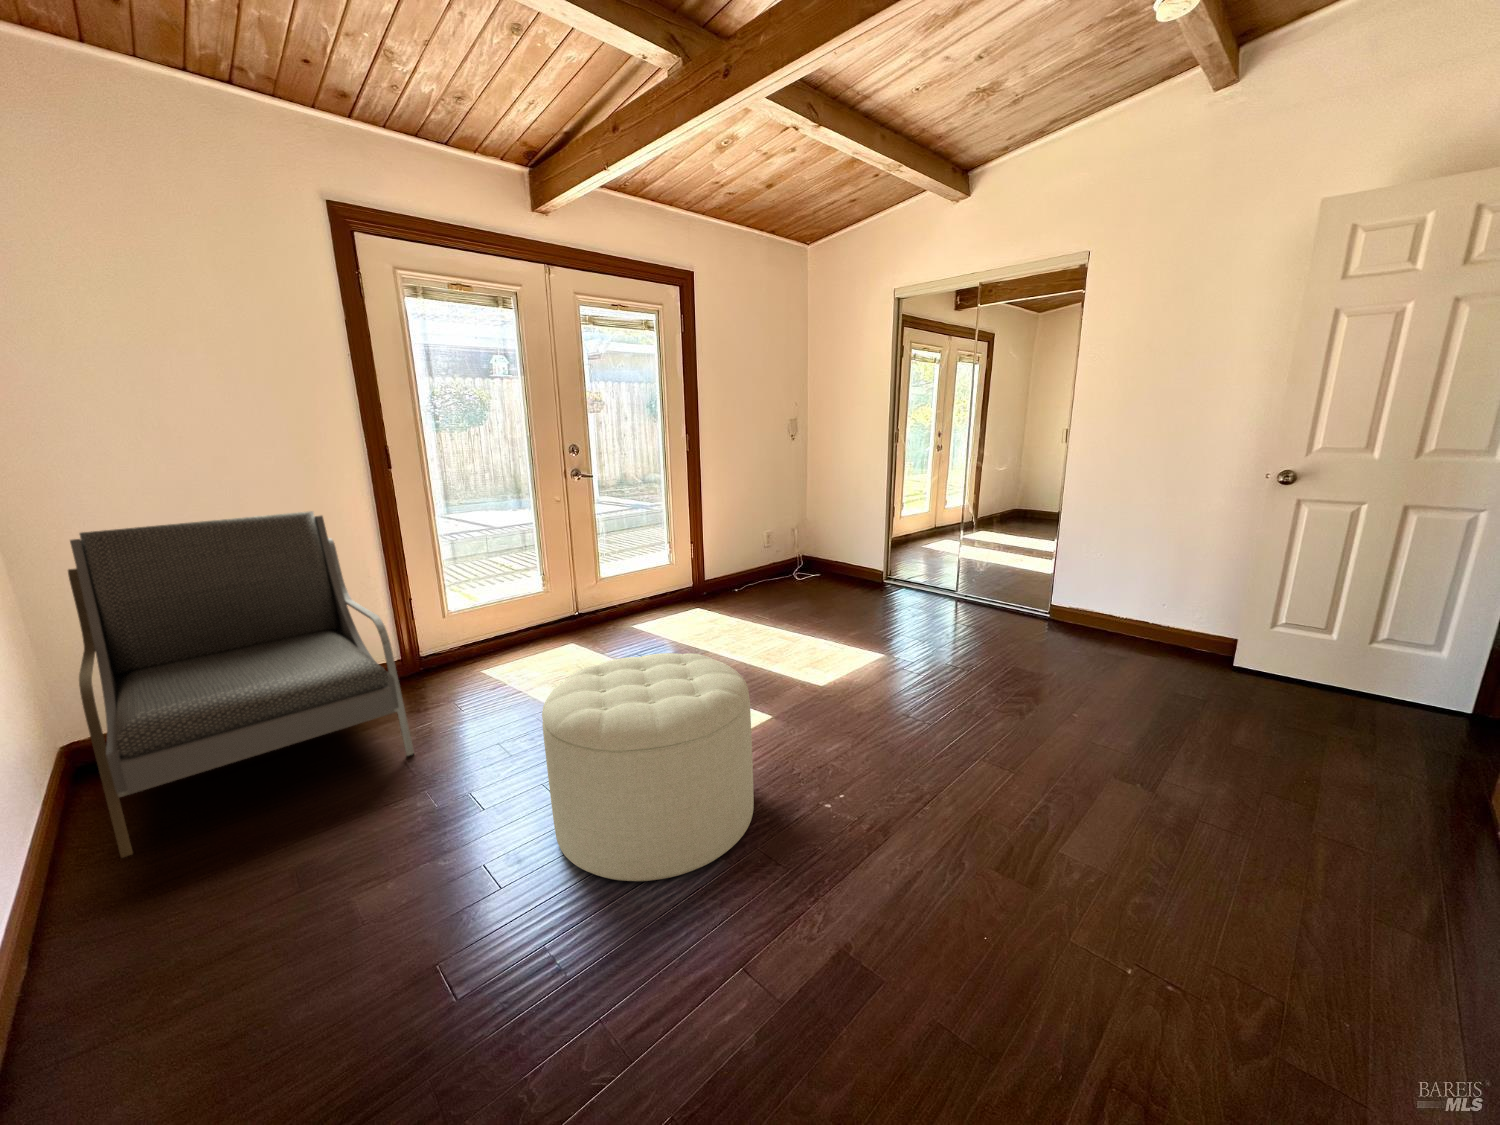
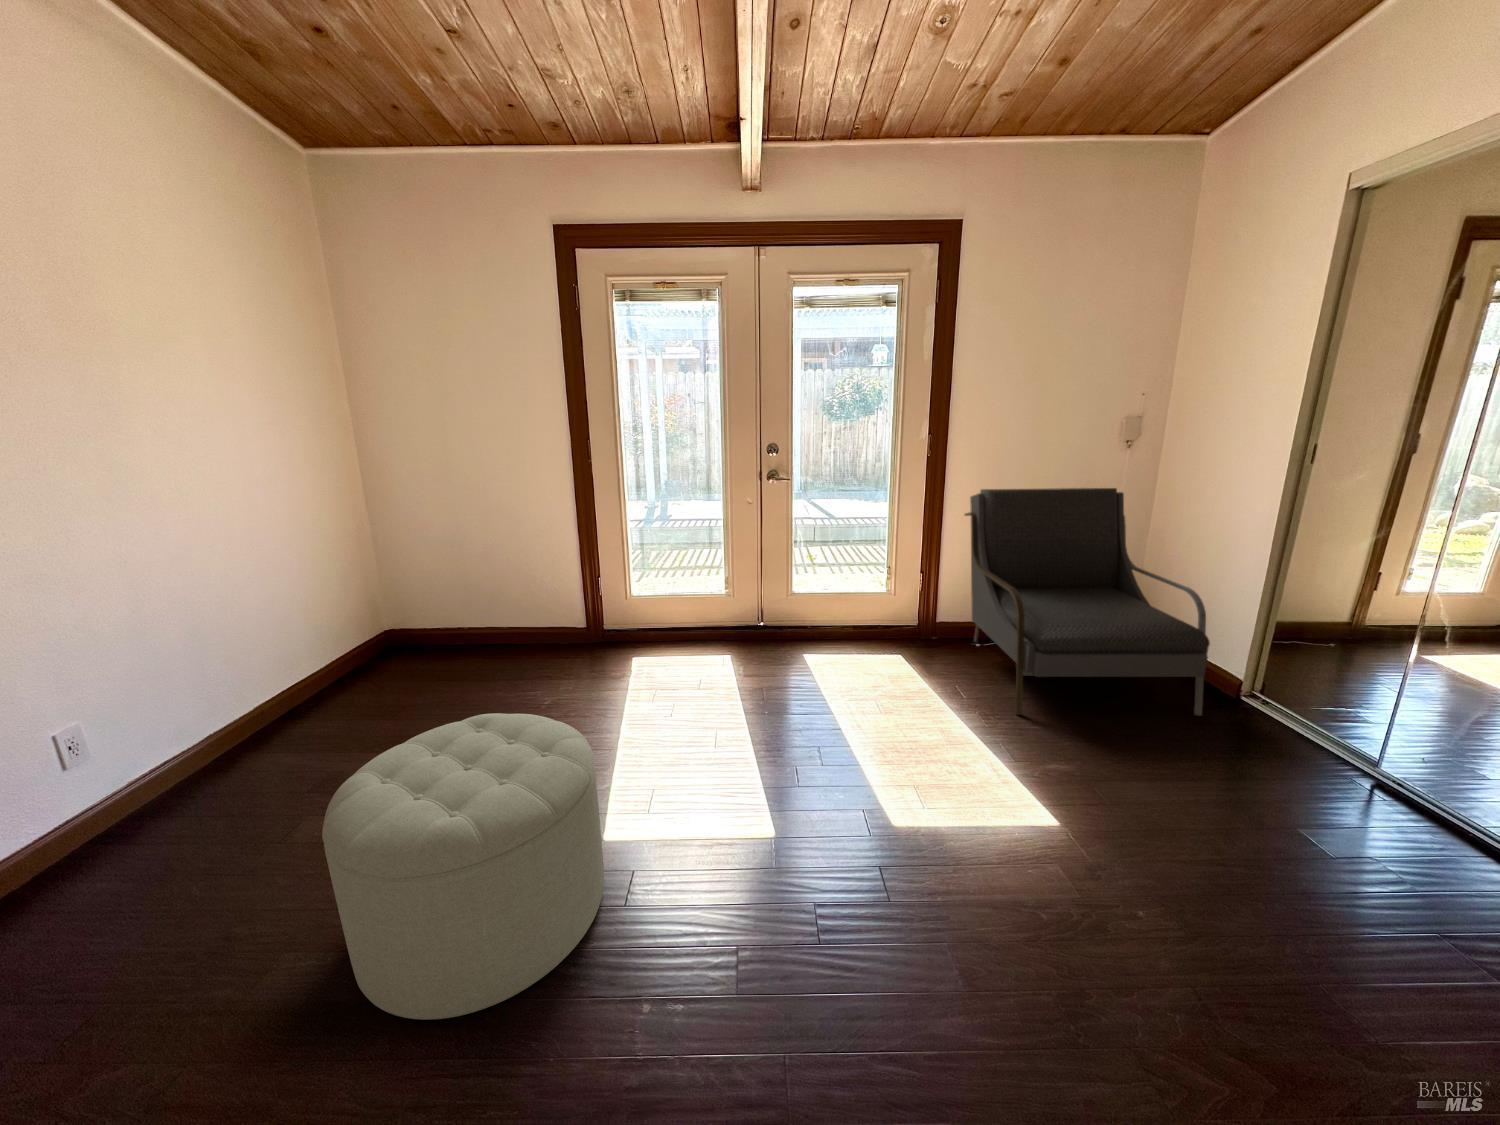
armchair: present [68,511,414,858] -> present [965,488,1210,715]

